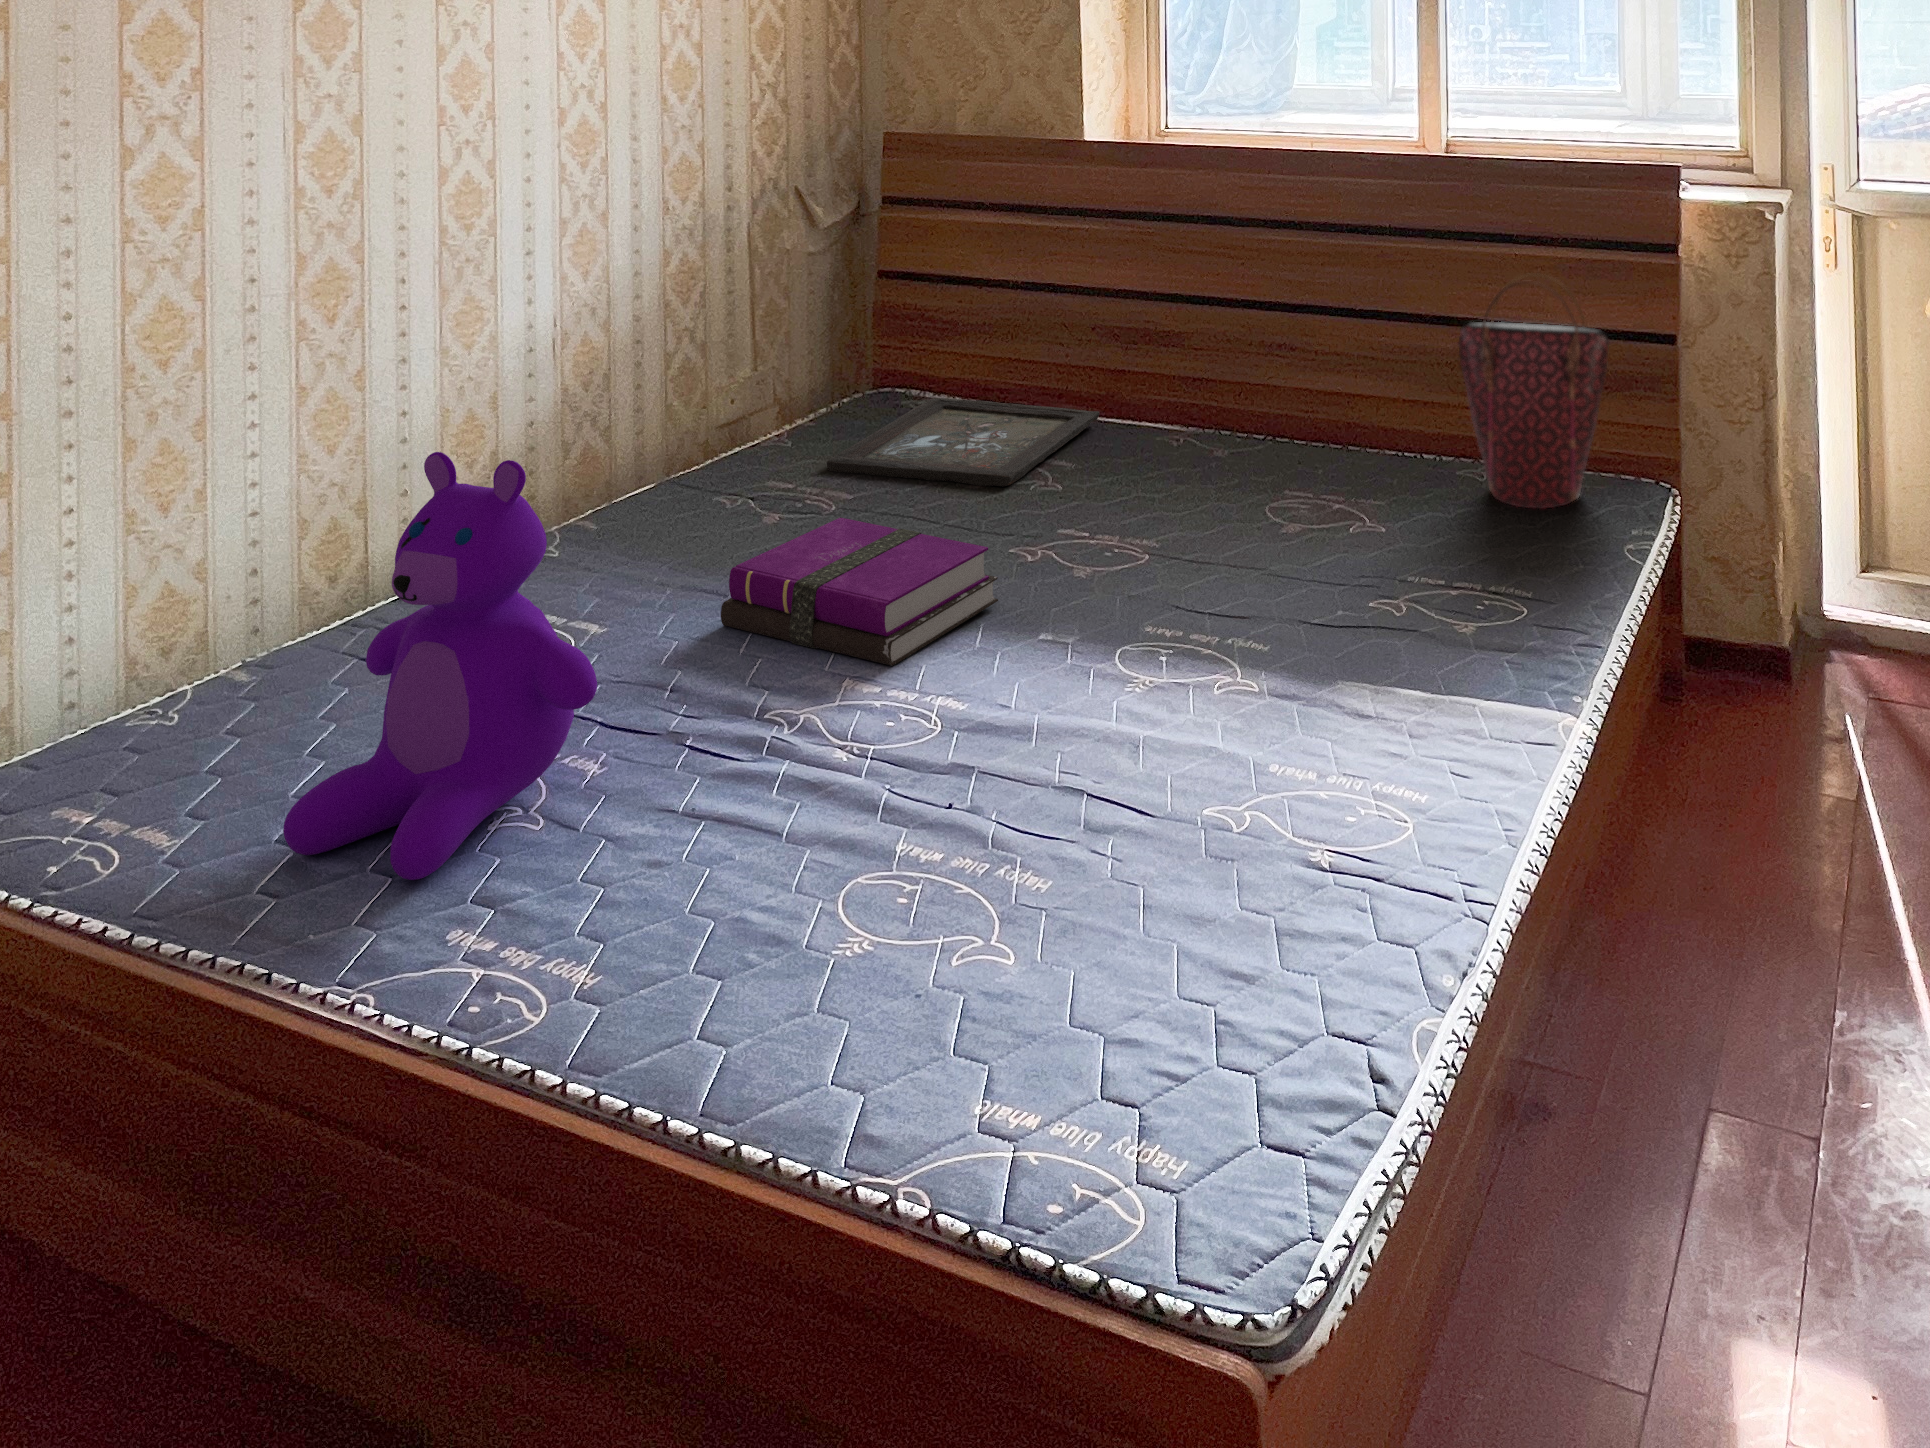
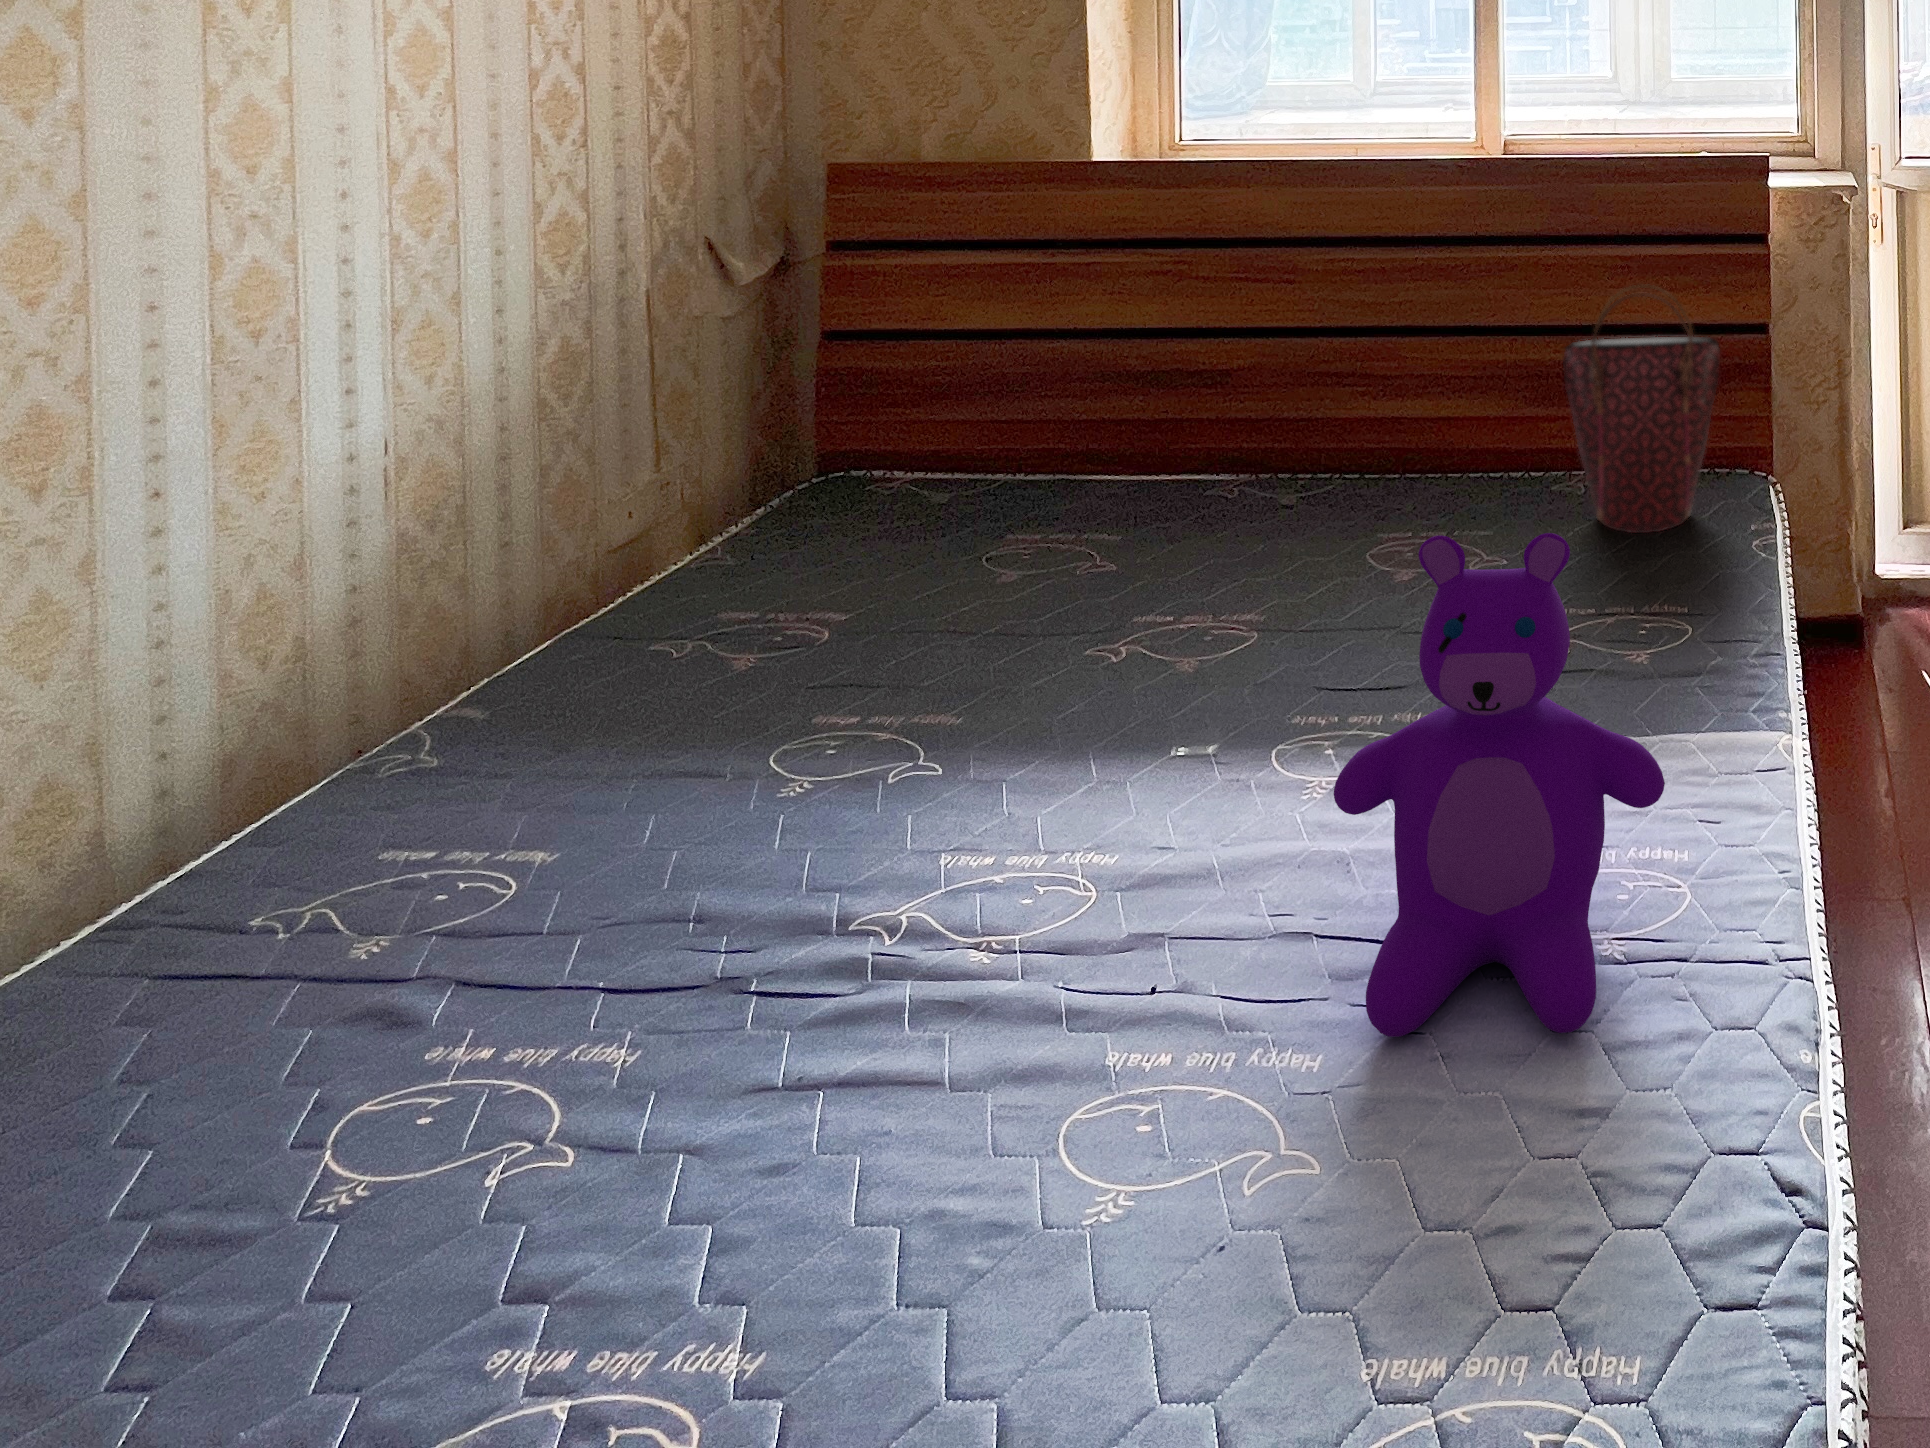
tray: present [827,398,1099,486] -> none [791,482,1125,597]
teddy bear: present [283,452,597,880] -> present [1334,533,1665,1037]
notebook: present [721,517,998,666] -> none [731,653,1099,828]

